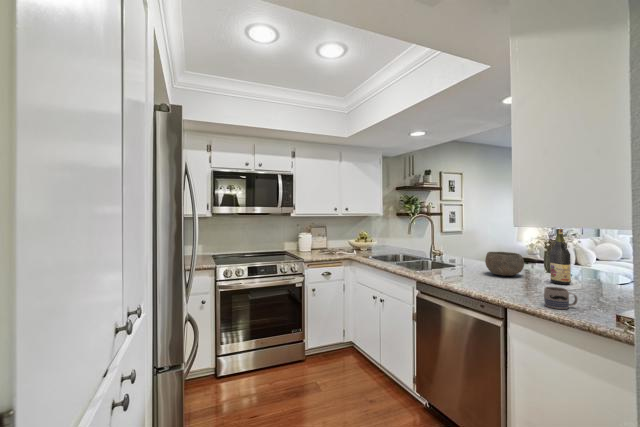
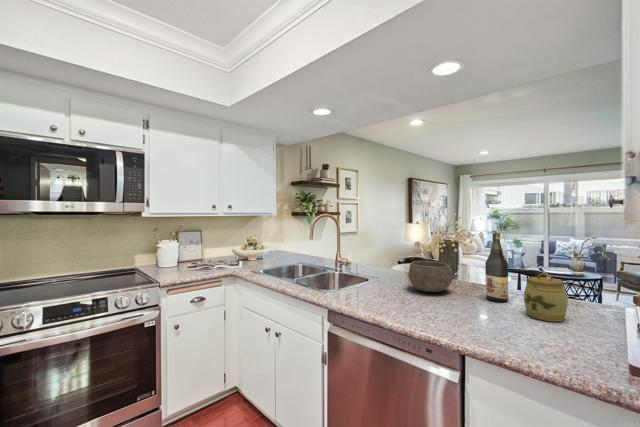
jar: none [573,259,610,297] -> present [524,272,568,322]
mug: present [544,287,578,309] -> none [522,322,566,359]

